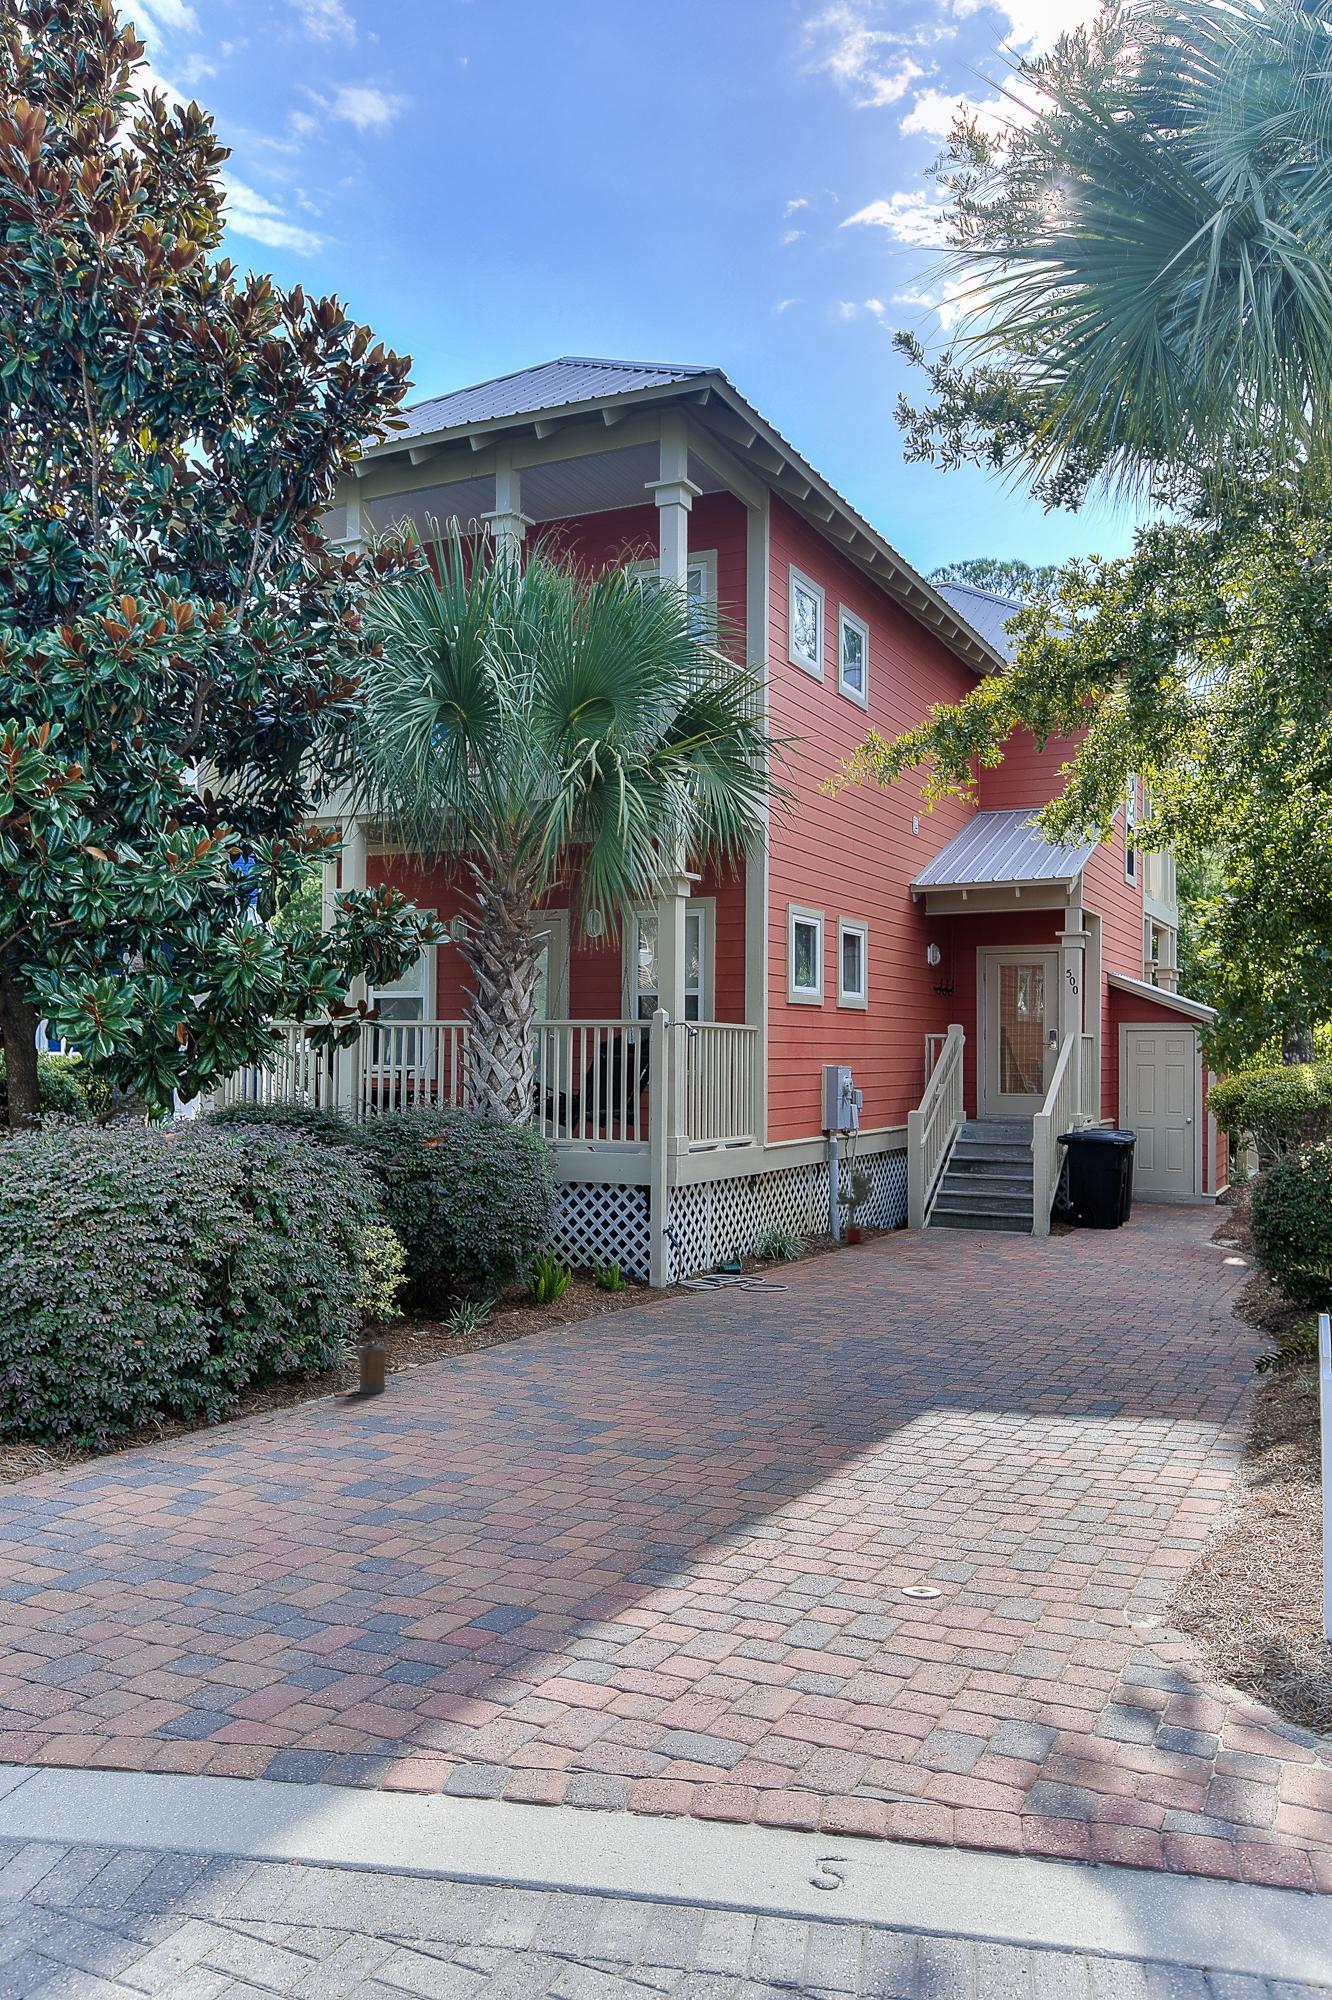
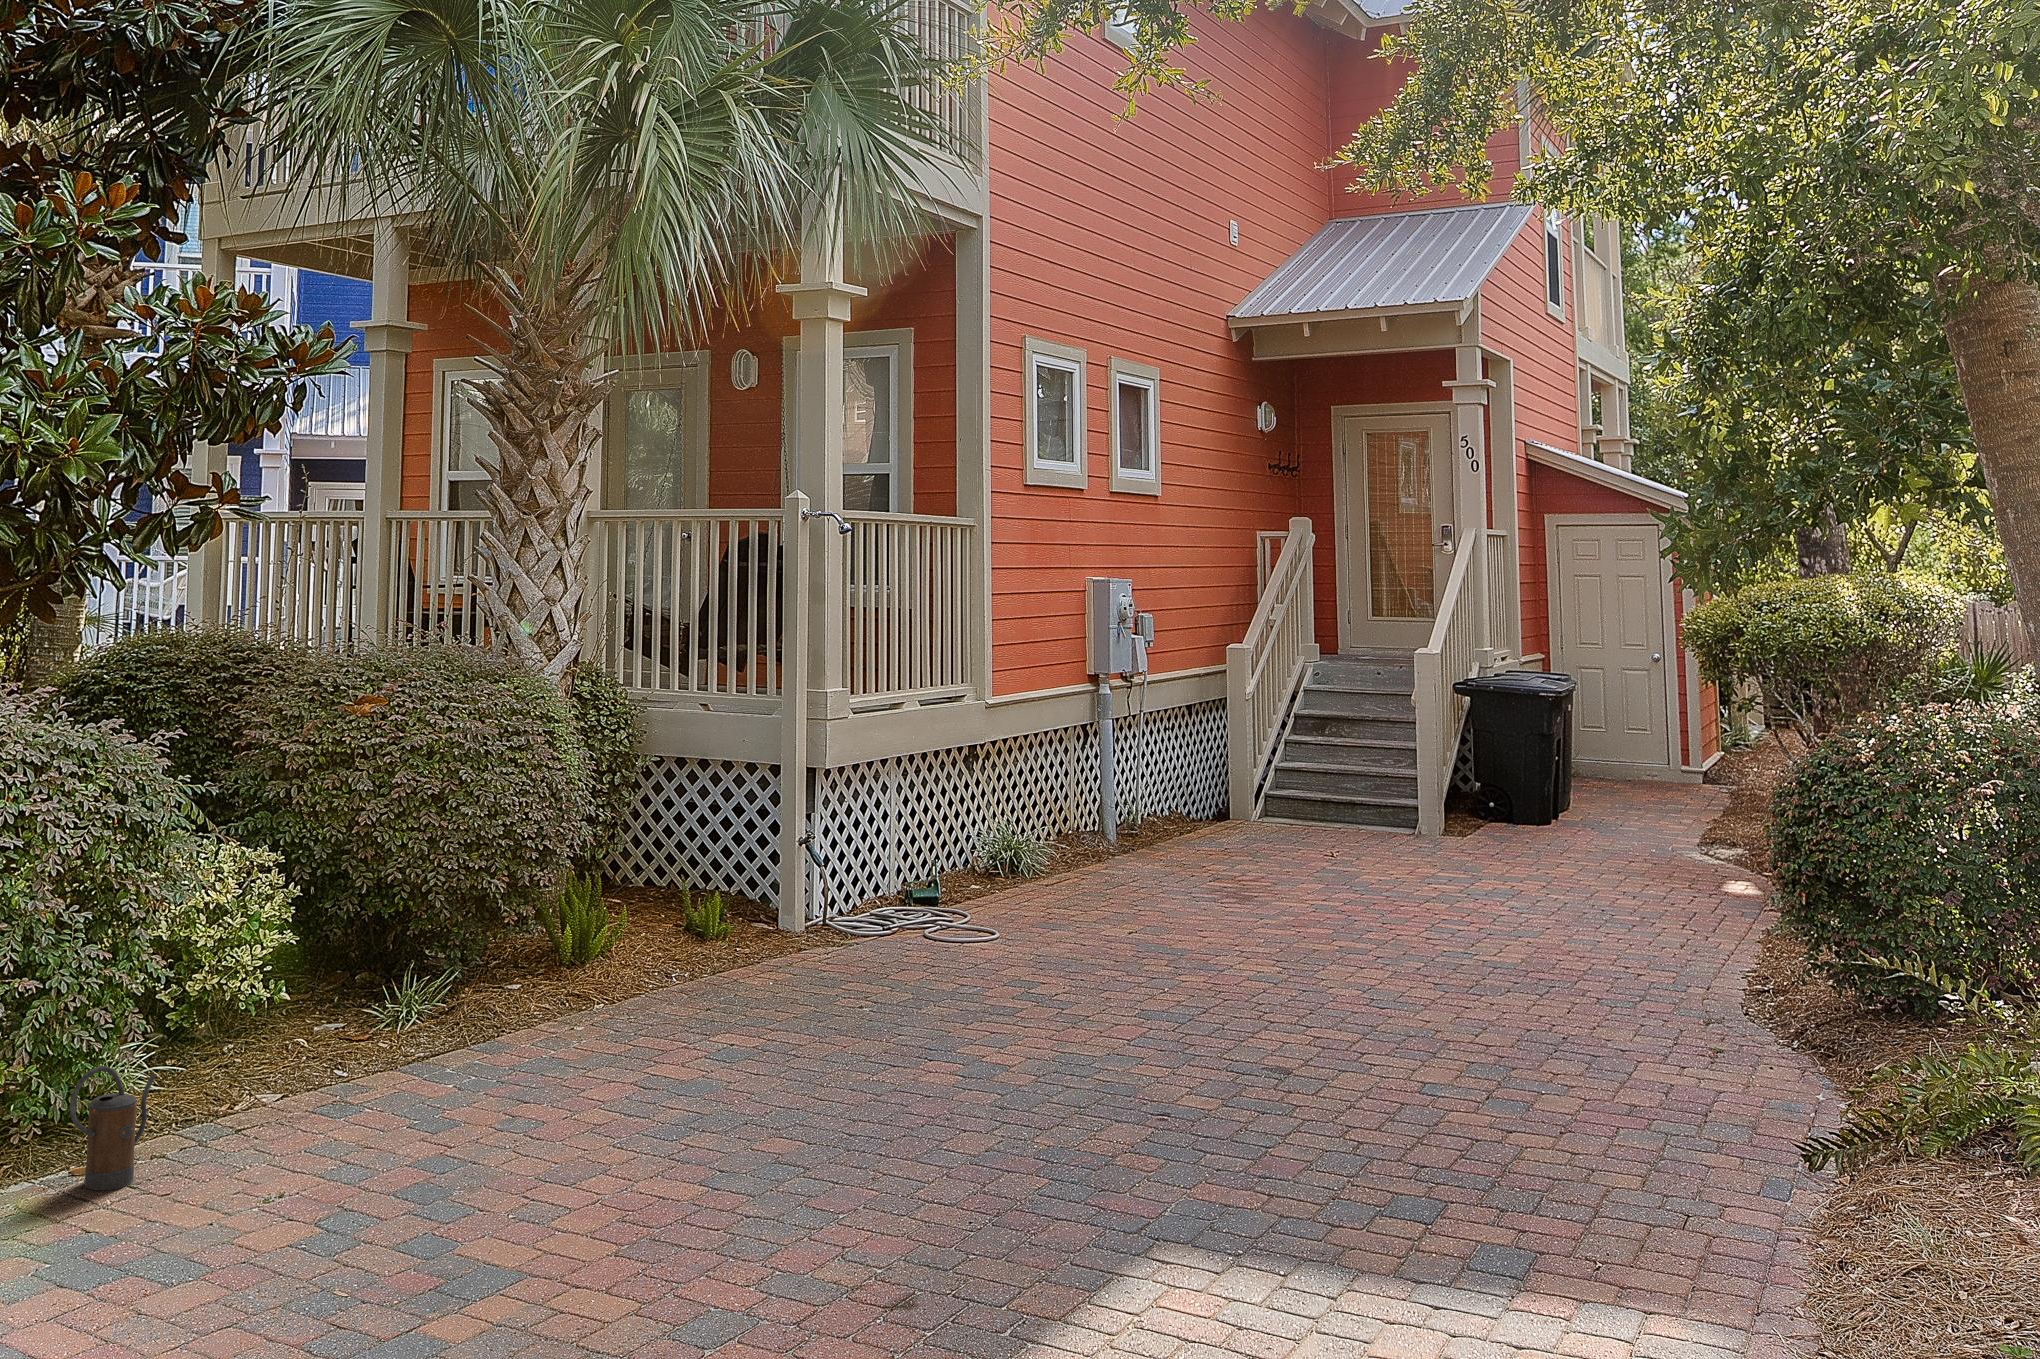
potted tree: present [830,1165,875,1244] -> none [1099,726,1171,847]

